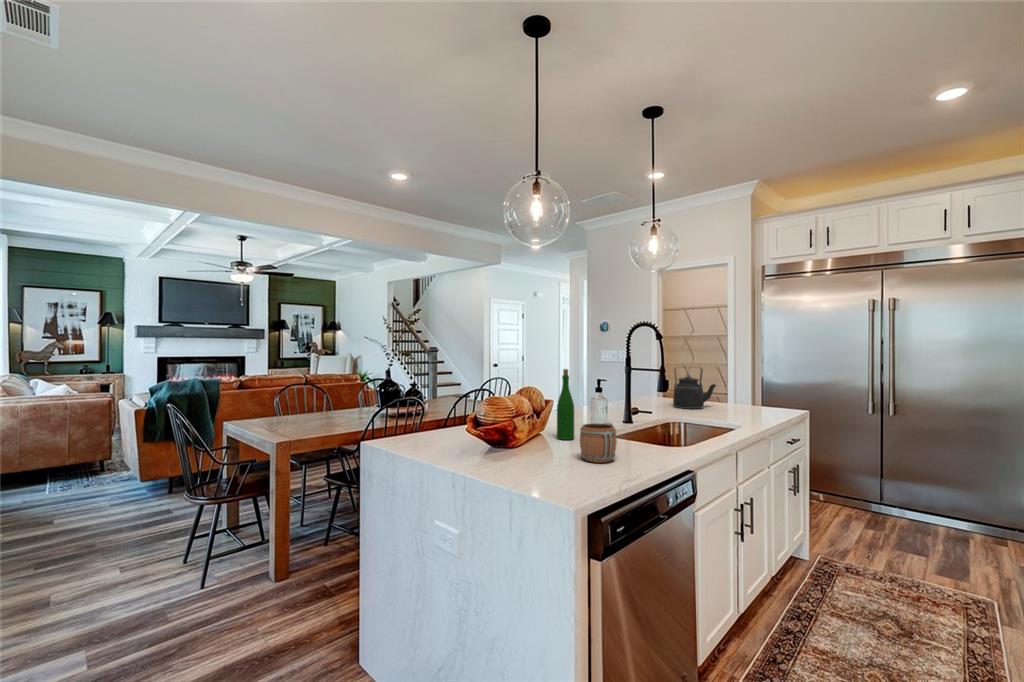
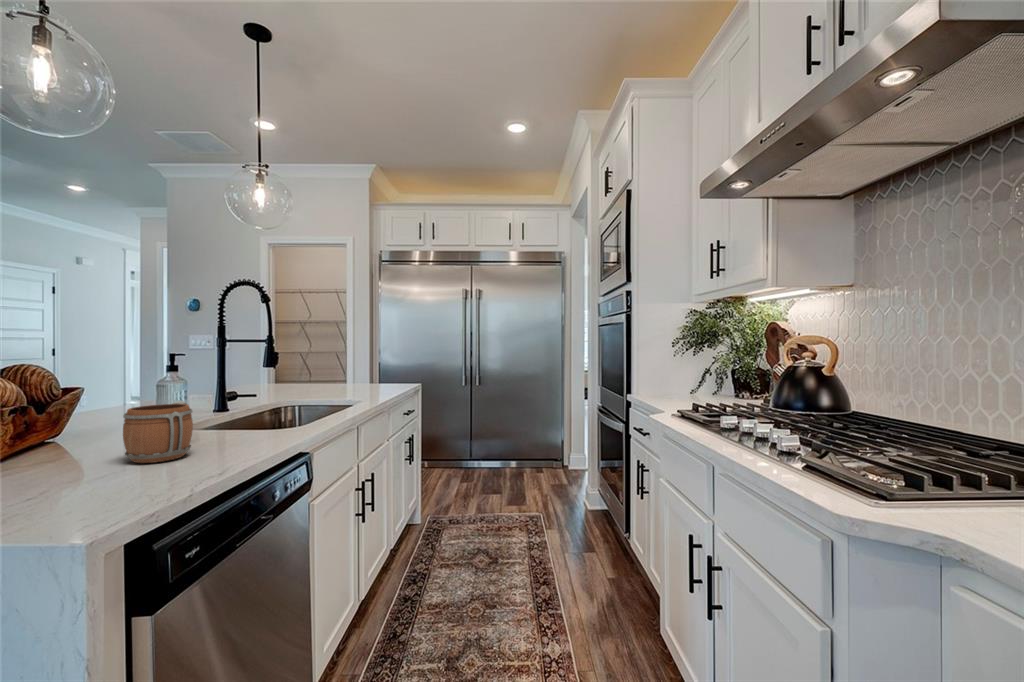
kettle: present [673,367,716,409] -> none [286,344,335,391]
wine bottle: present [557,369,574,440] -> none [87,331,123,441]

